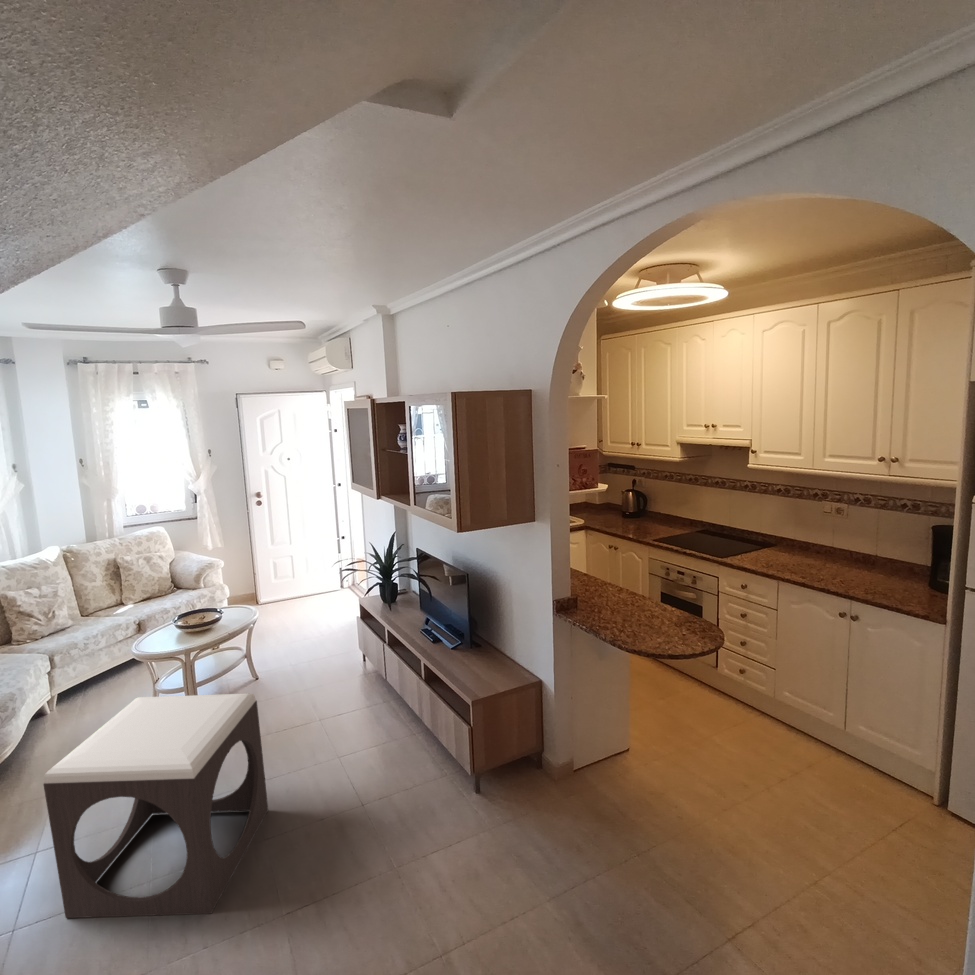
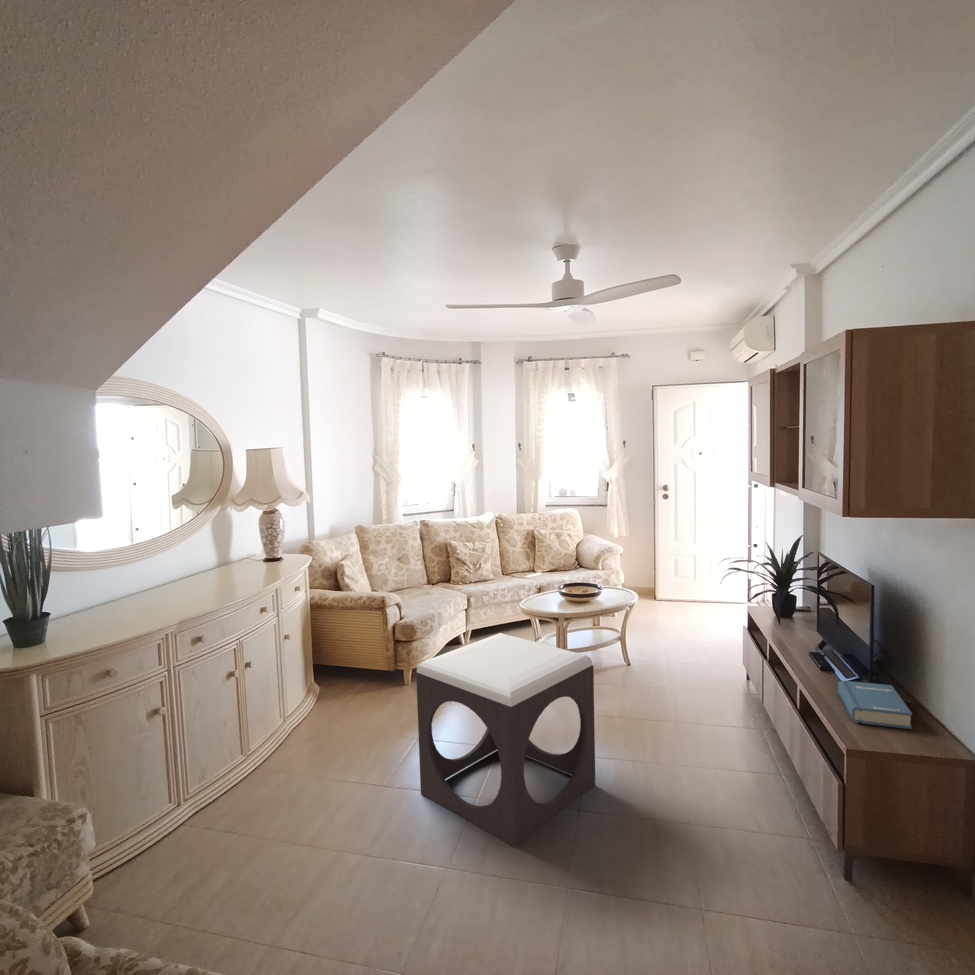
hardback book: none [452,644,502,680] -> present [838,681,912,729]

